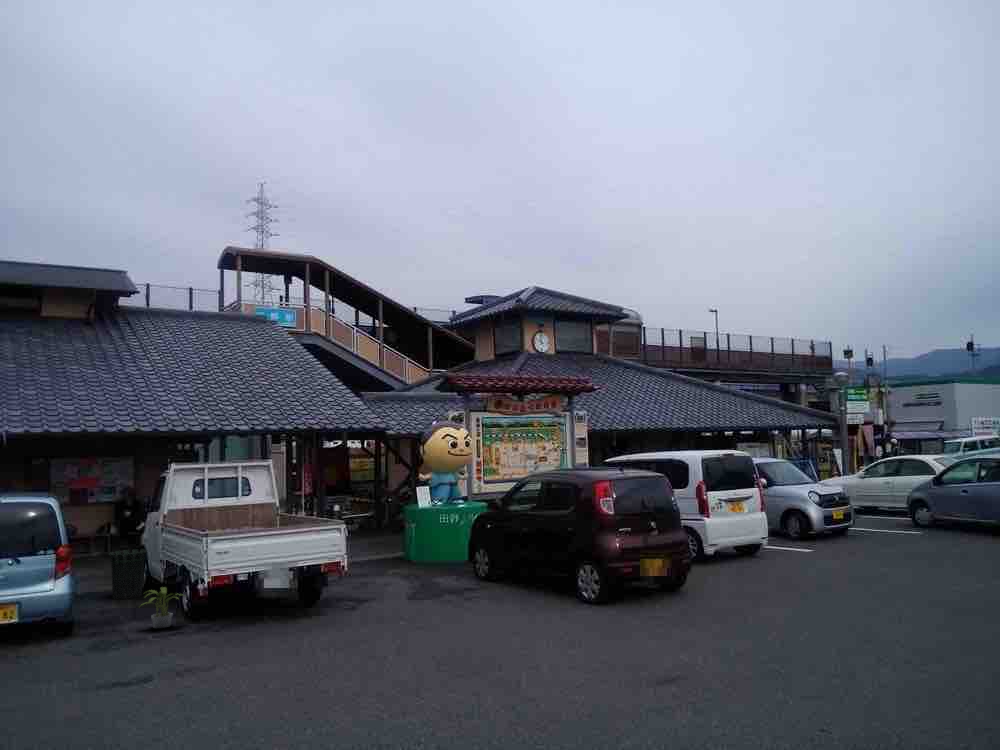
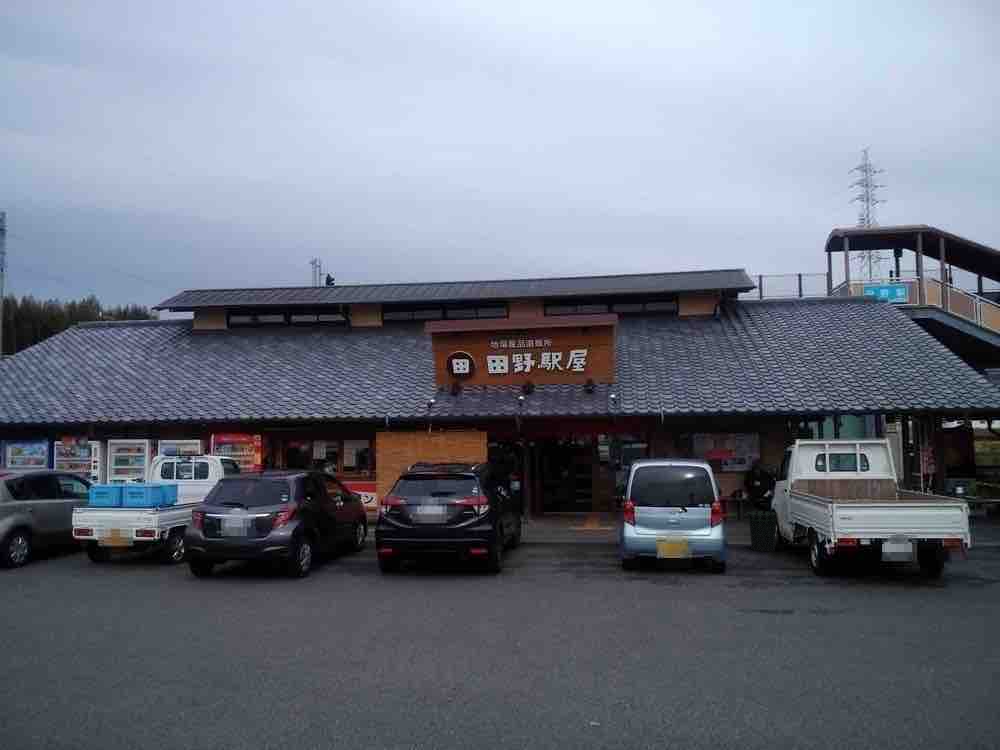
potted plant: present [146,587,180,628] -> none [776,543,816,576]

